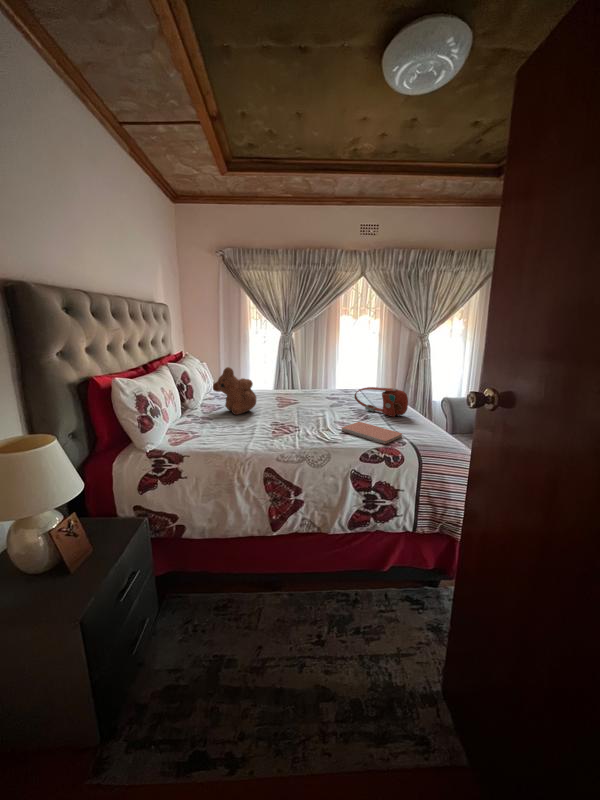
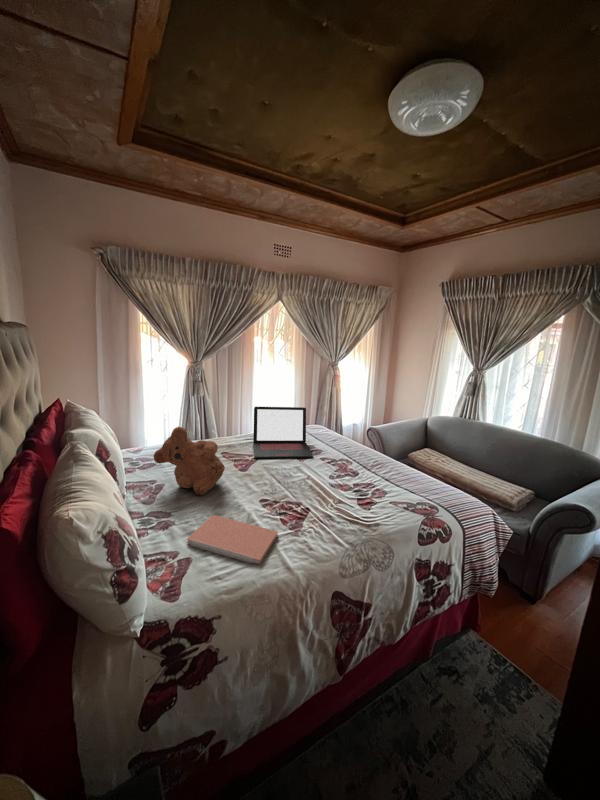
laptop: none [296,365,353,407] -> present [253,407,313,458]
handbag: present [354,387,408,417] -> none [326,434,386,464]
notebook: present [342,422,402,444] -> present [187,515,278,564]

